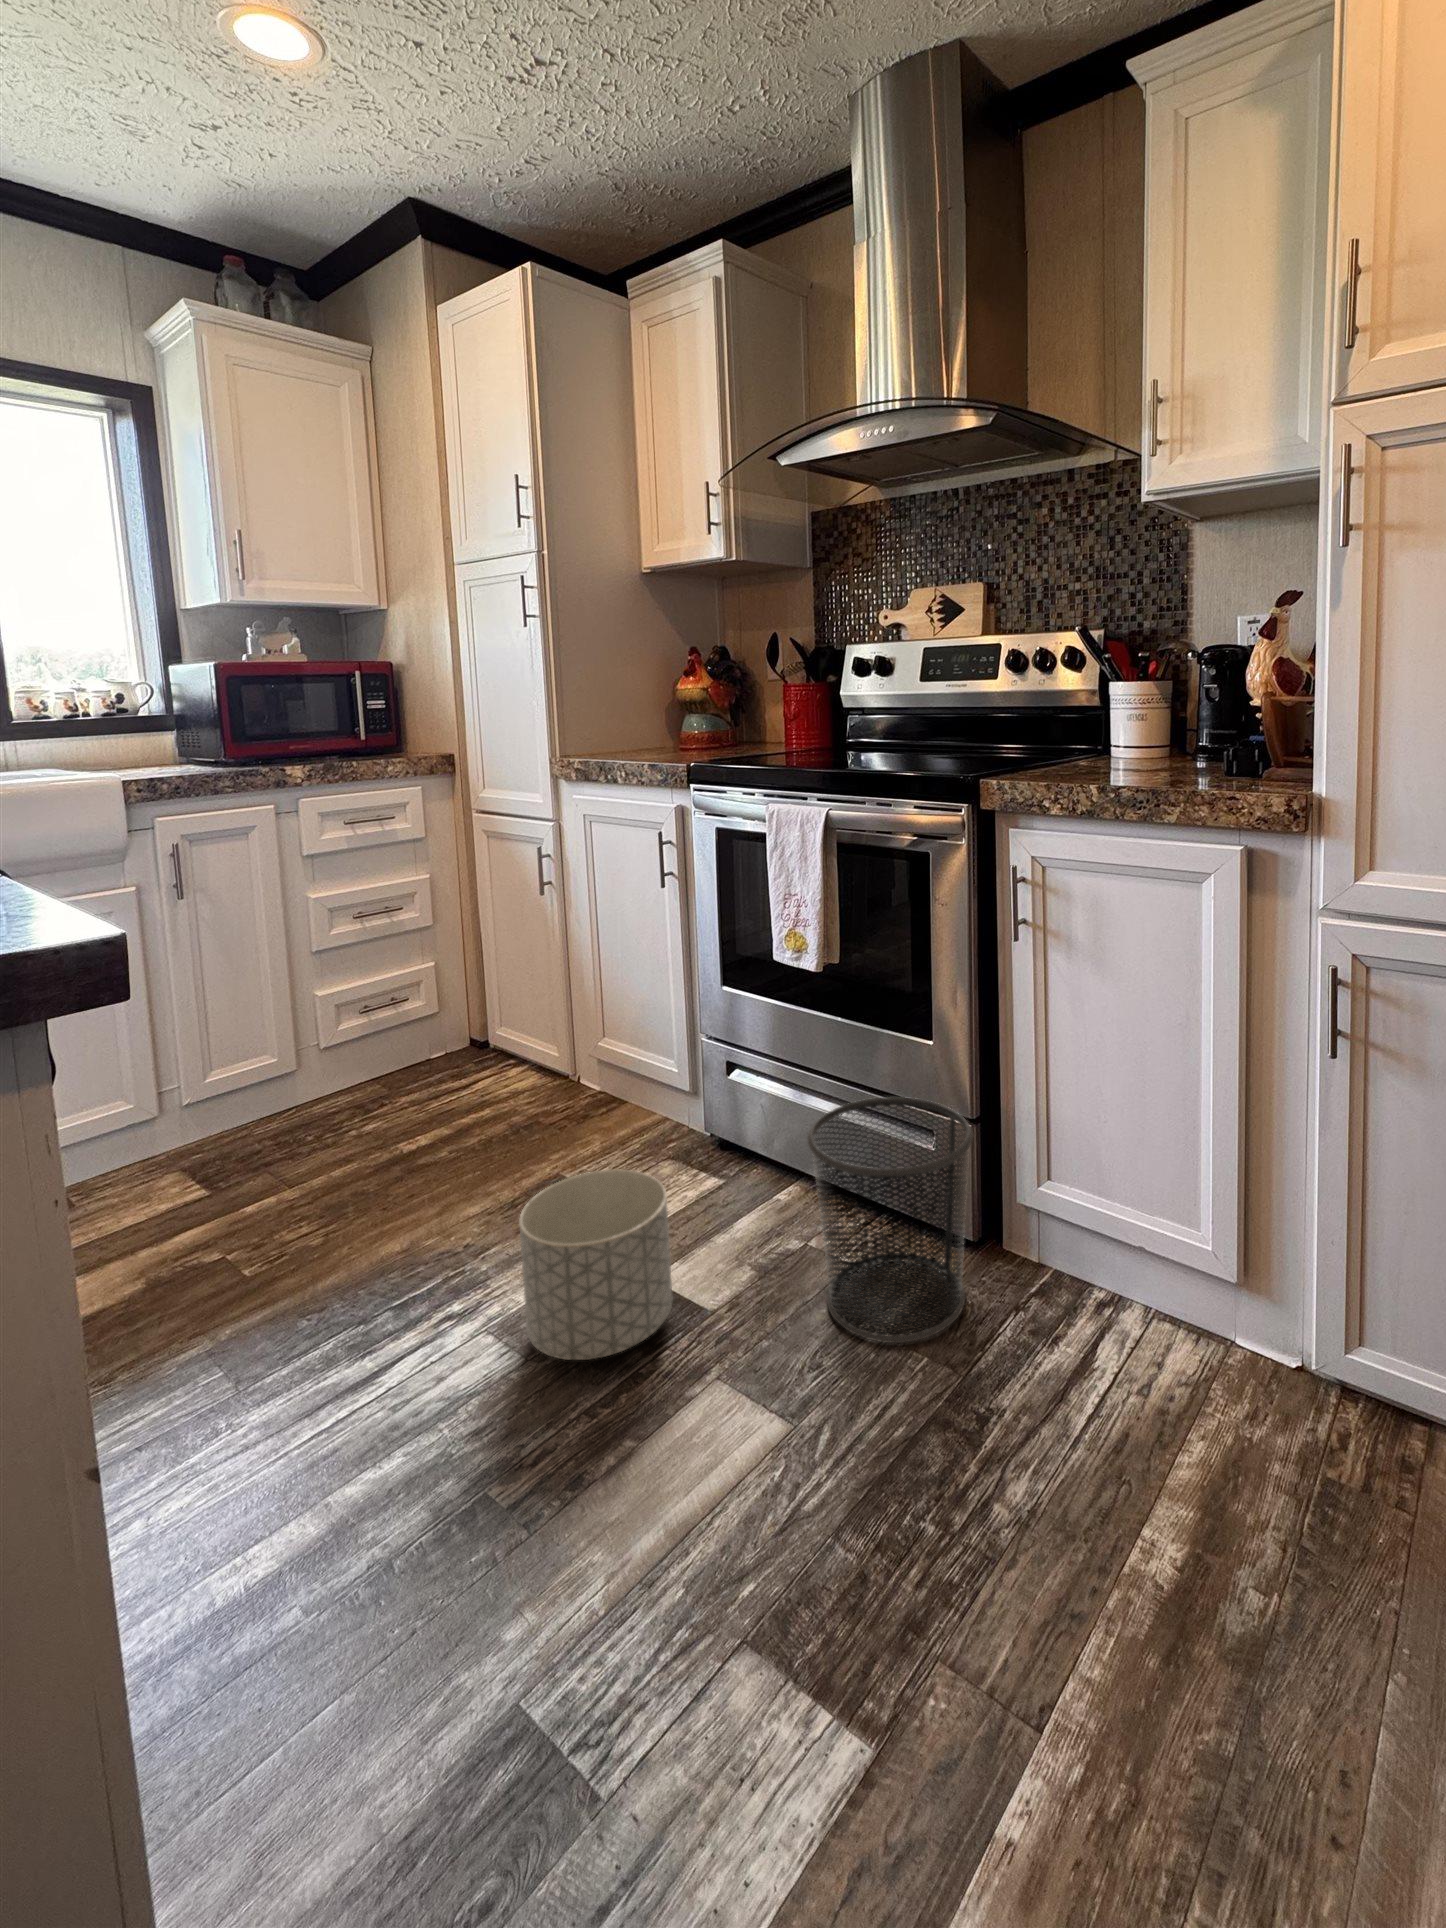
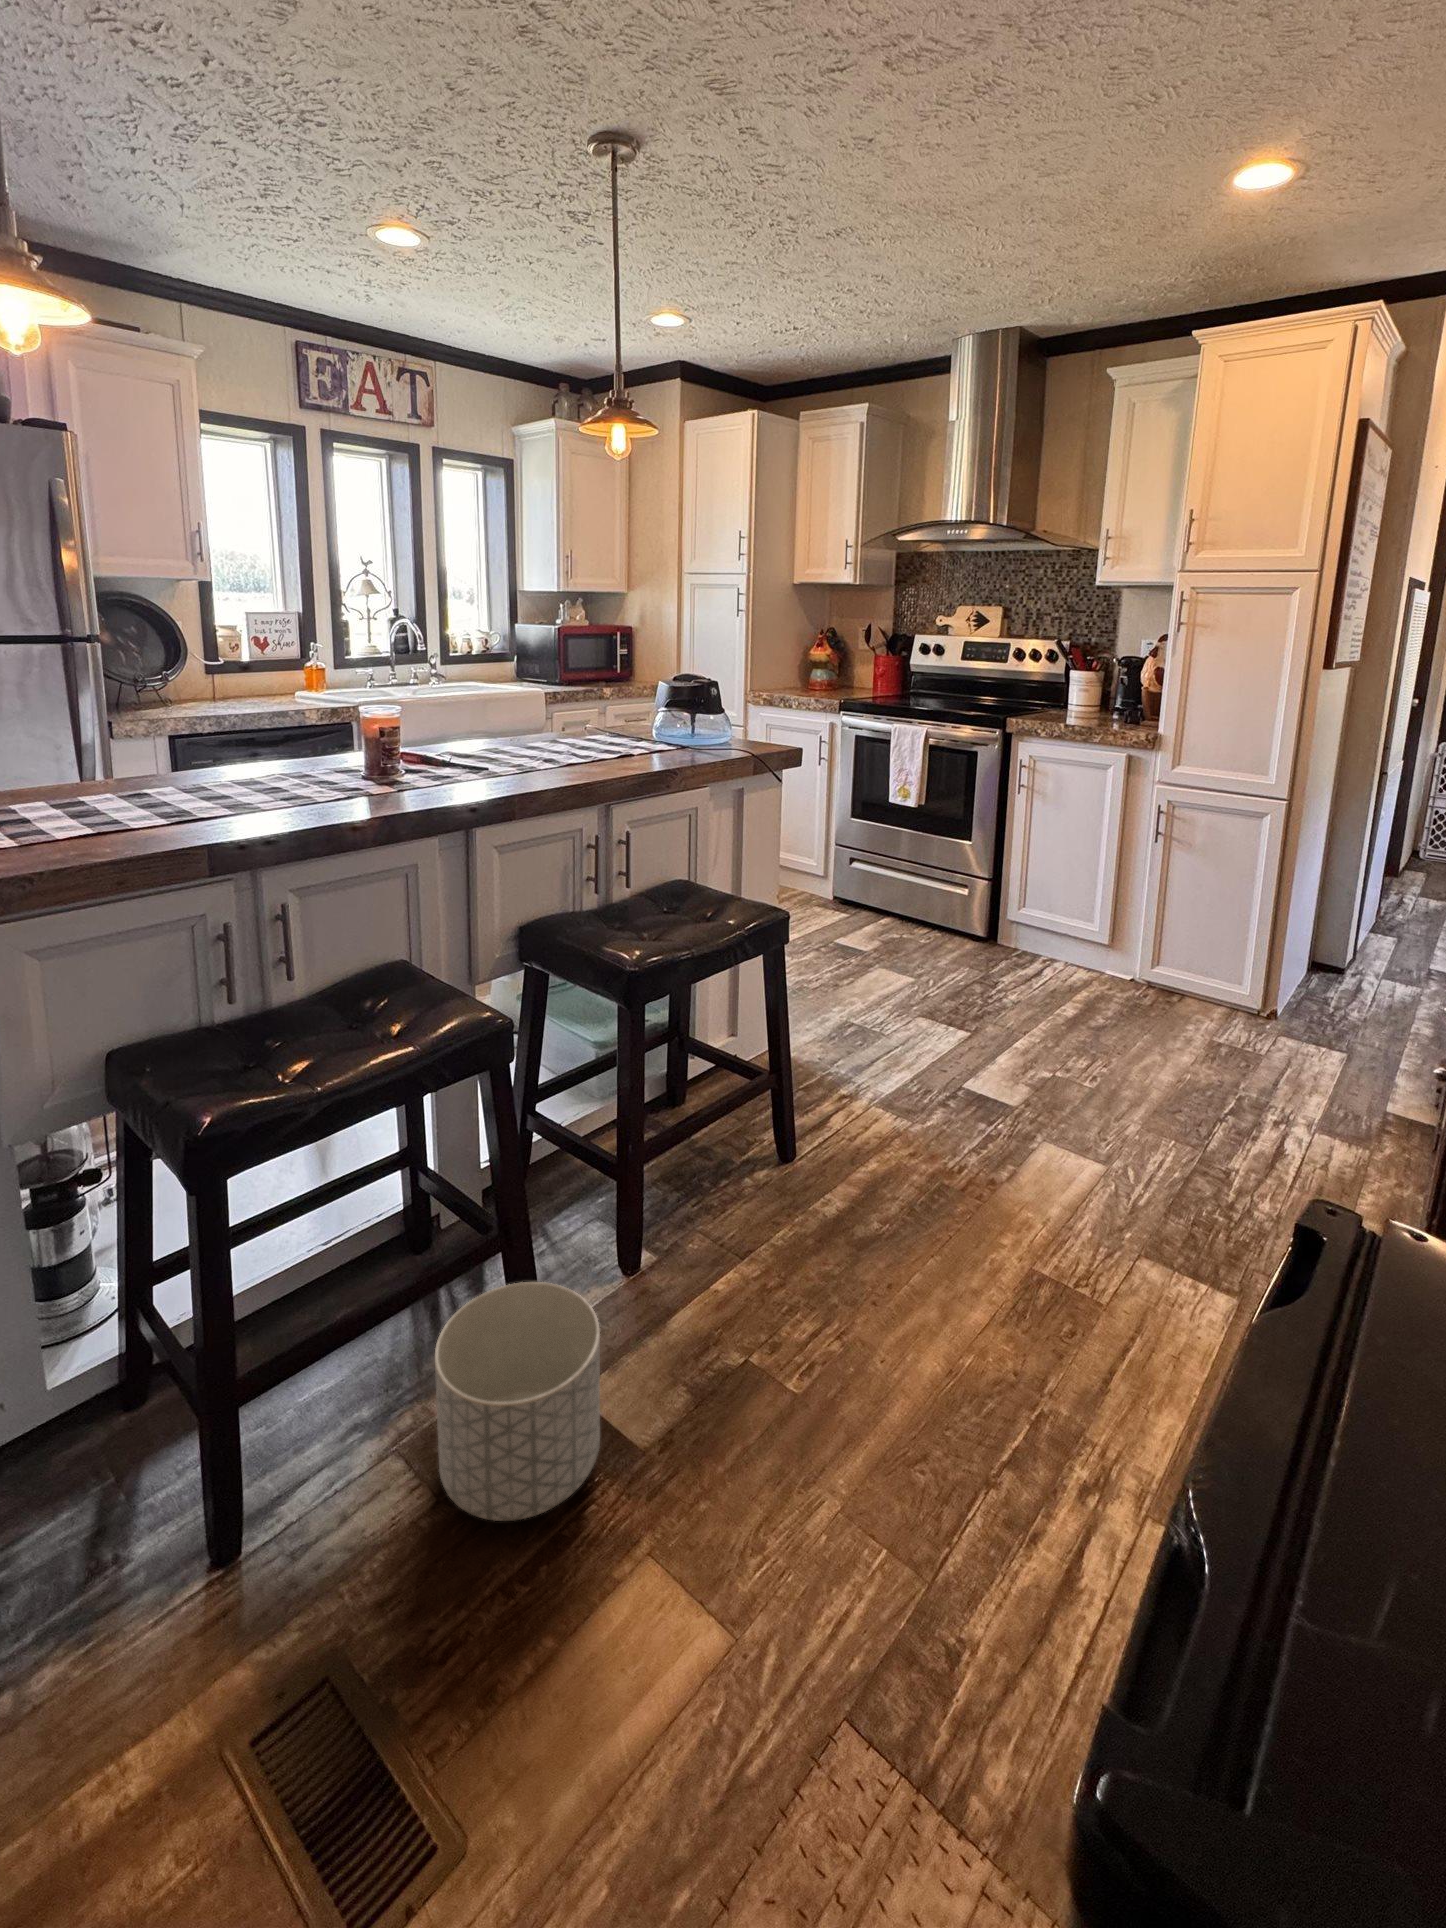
waste bin: present [808,1097,973,1343] -> none [761,1220,954,1523]

